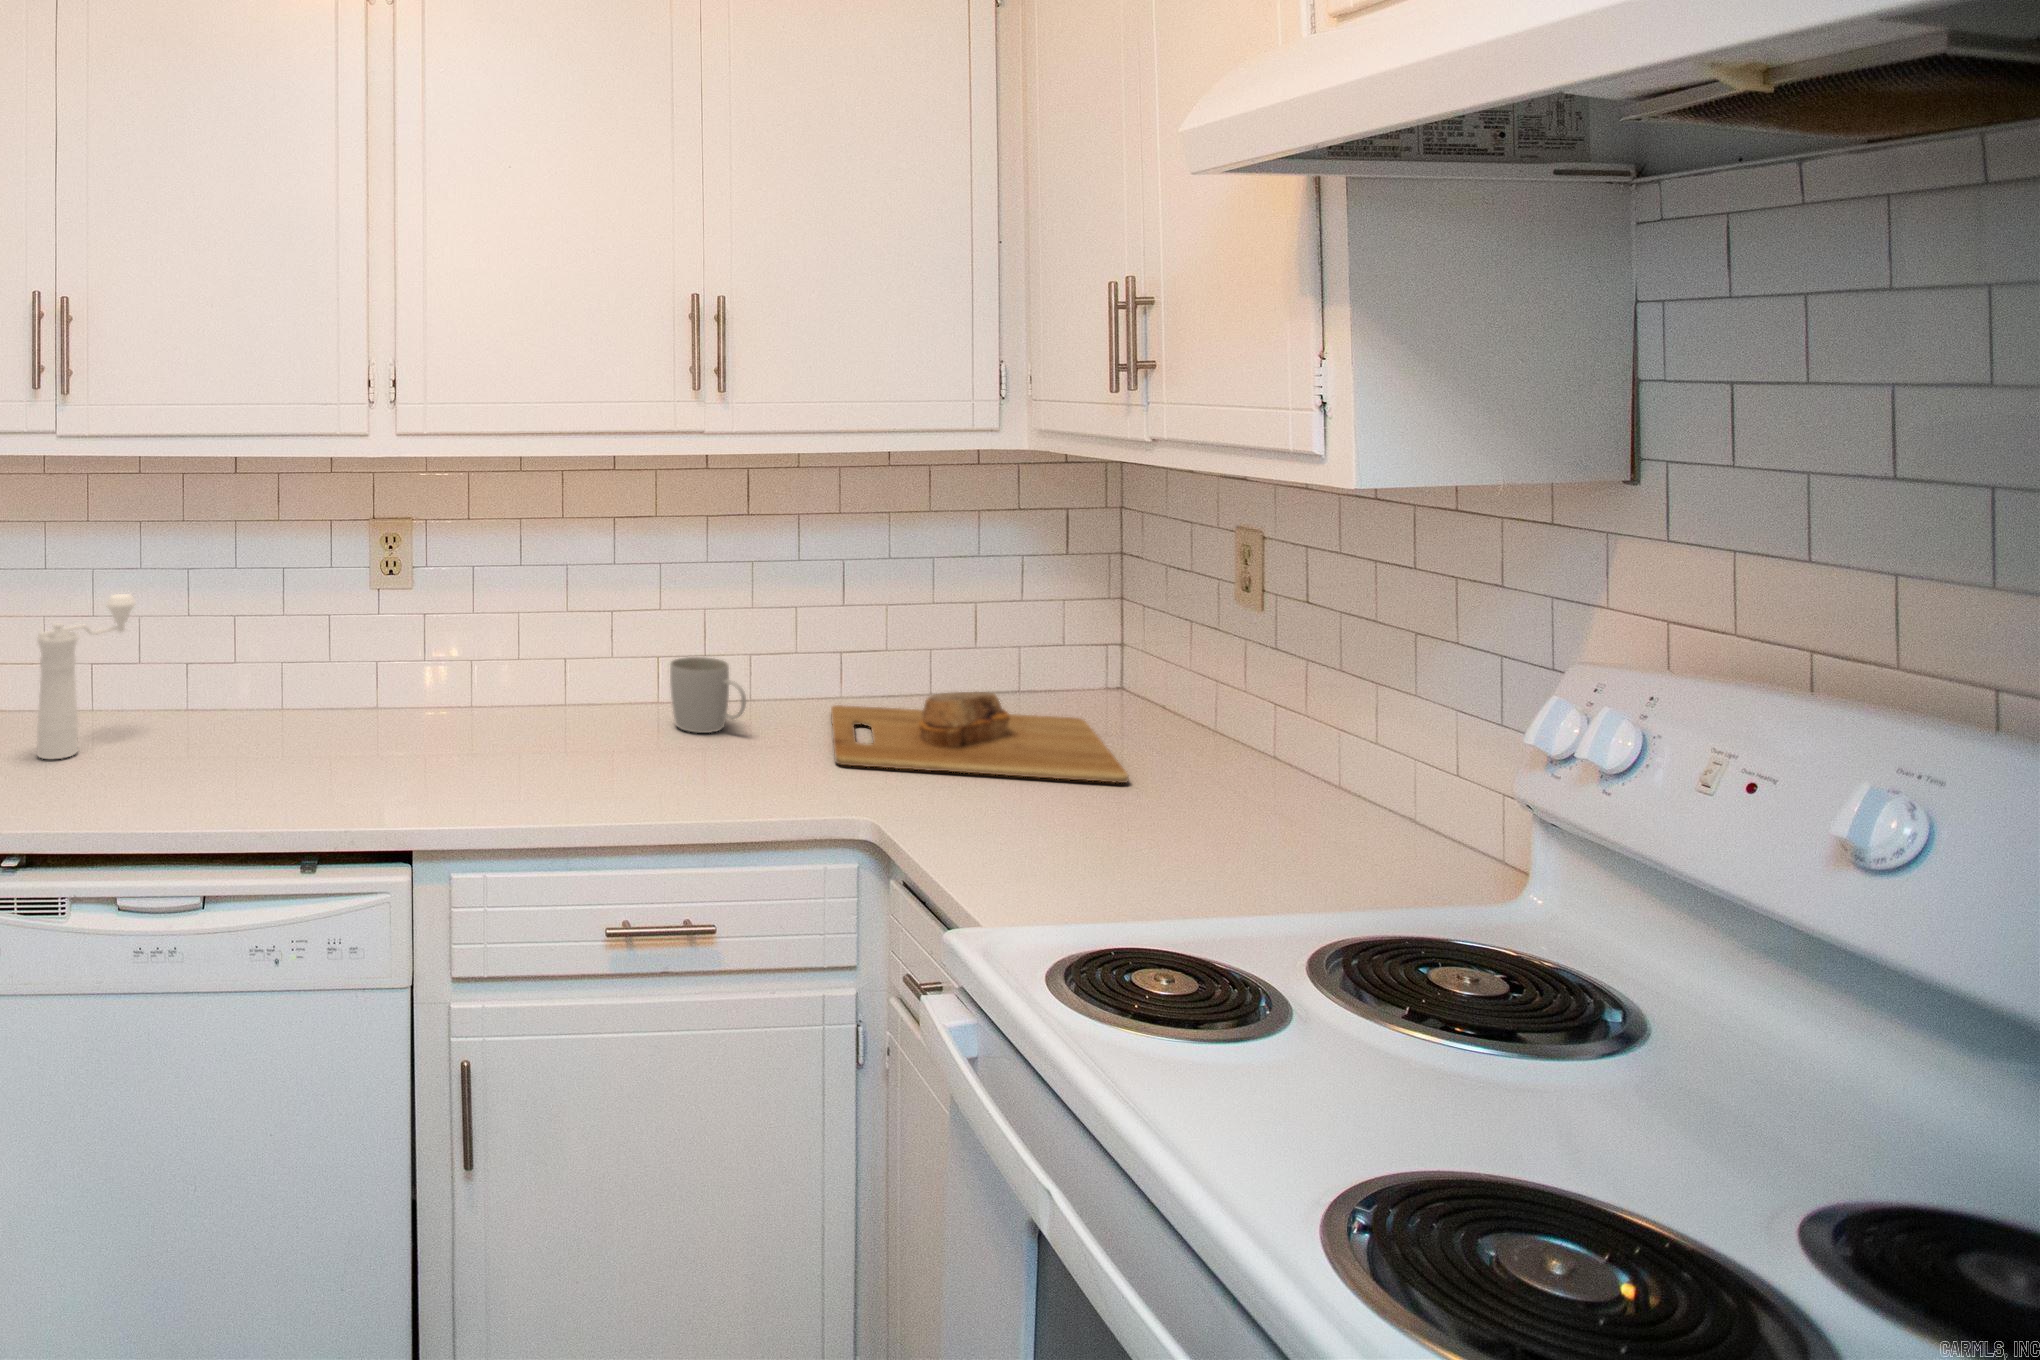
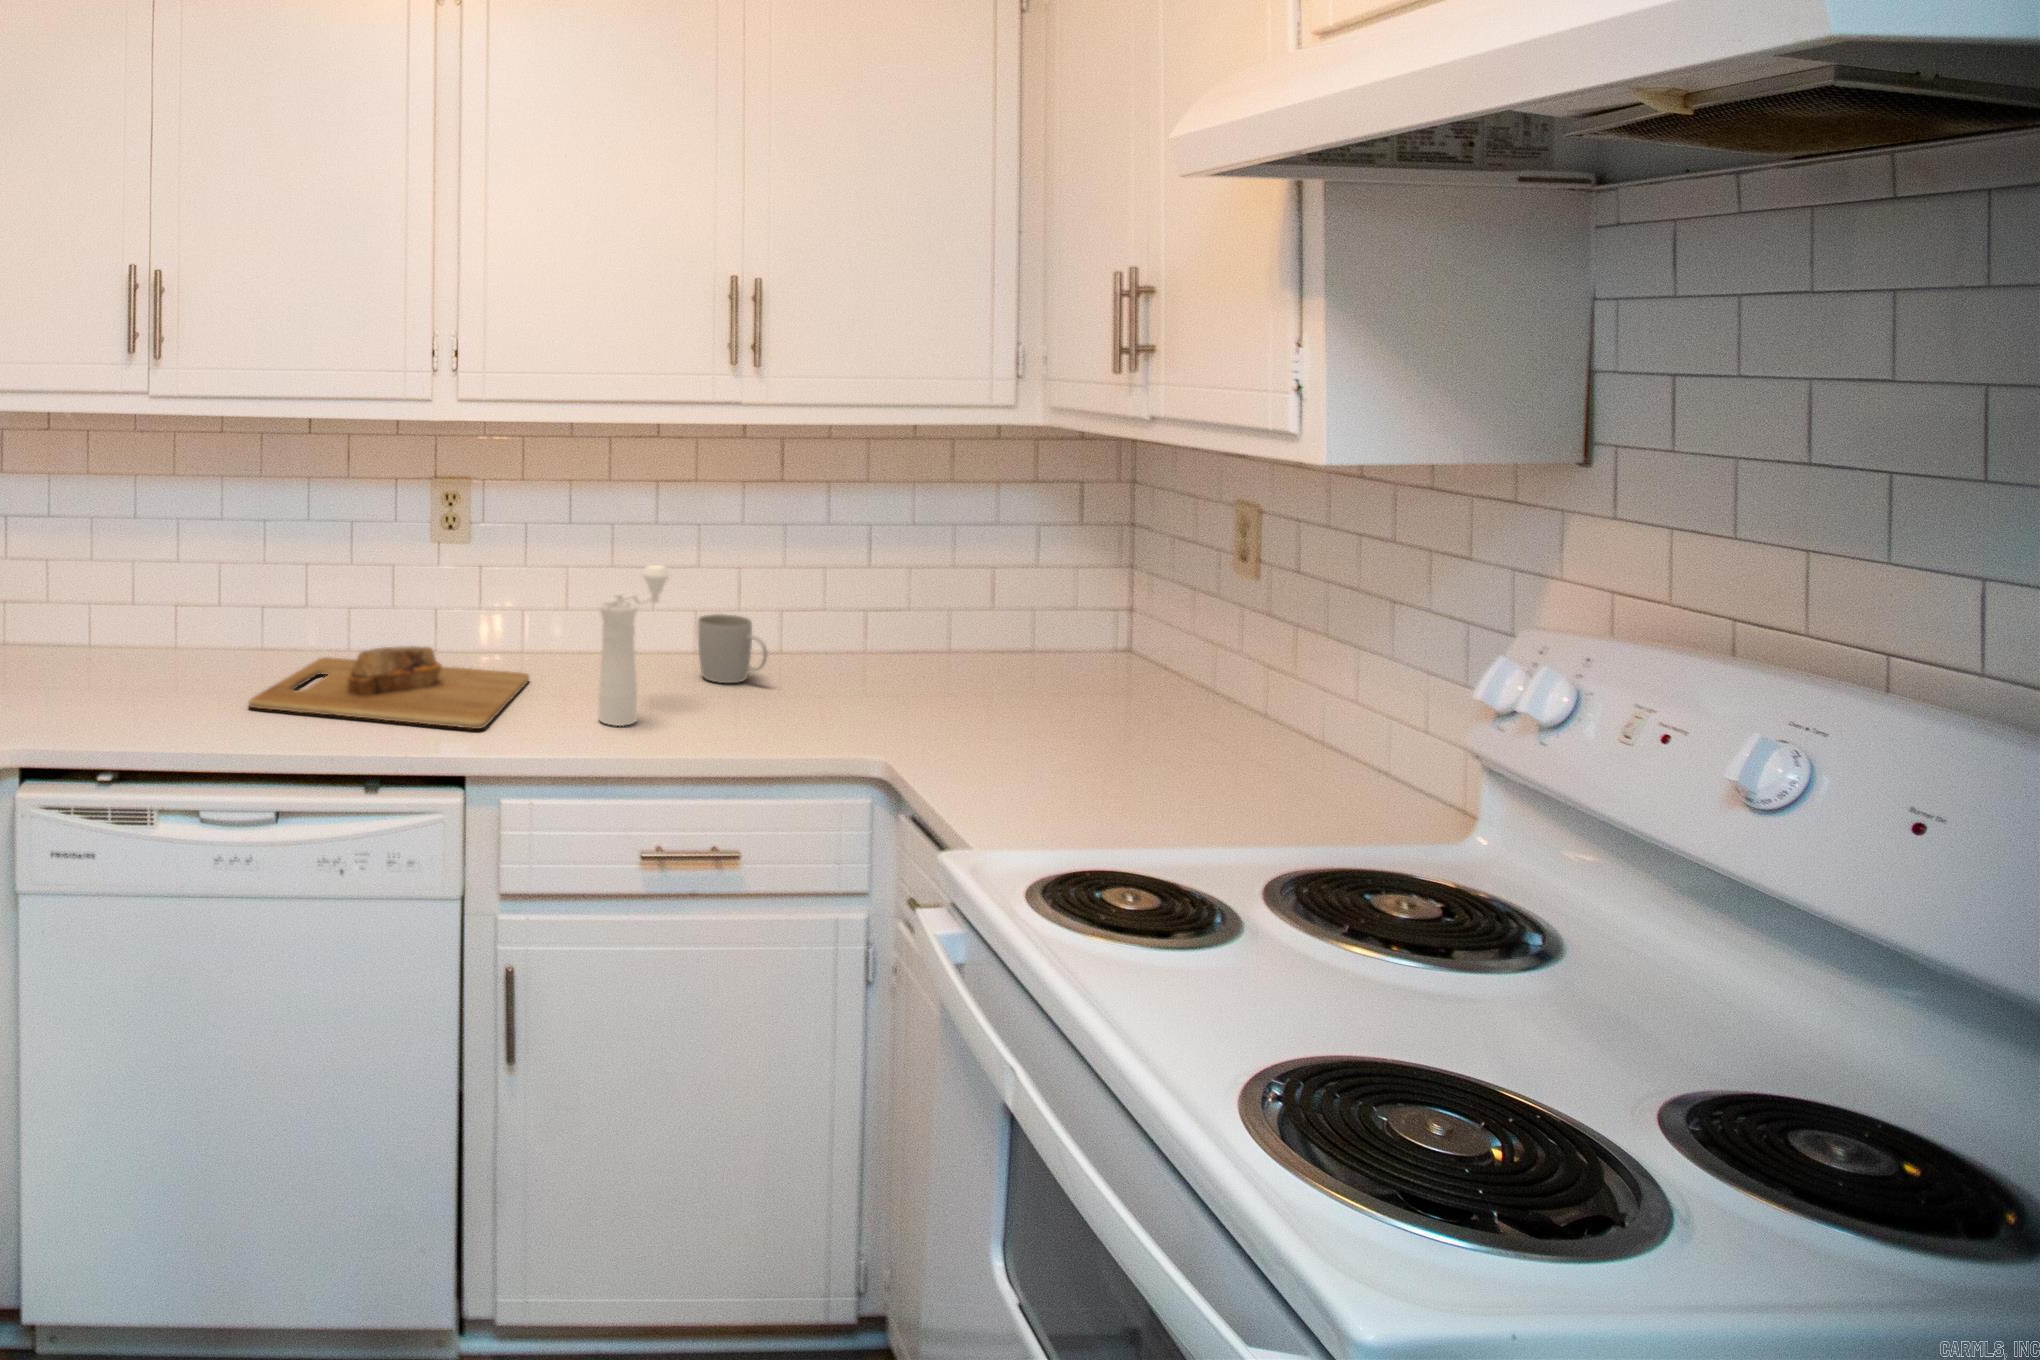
pepper mill: present [37,594,135,759] -> present [599,565,670,726]
cutting board: present [831,692,1128,783] -> present [249,646,529,729]

